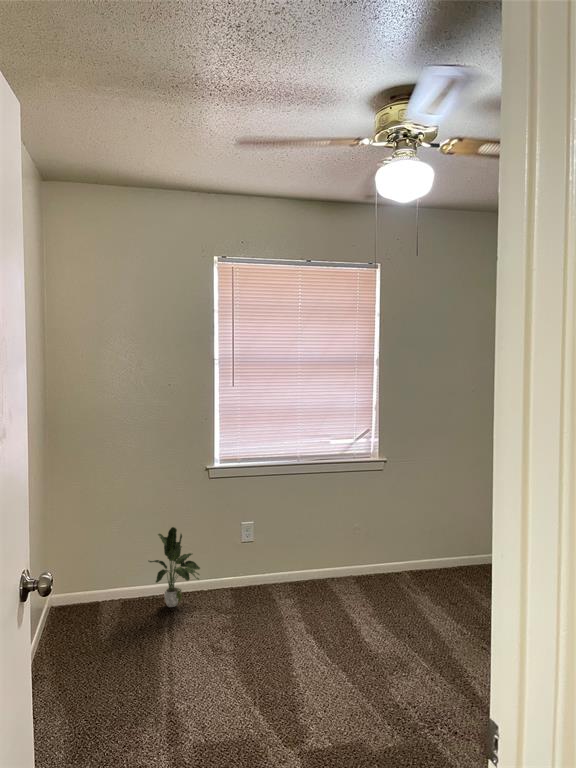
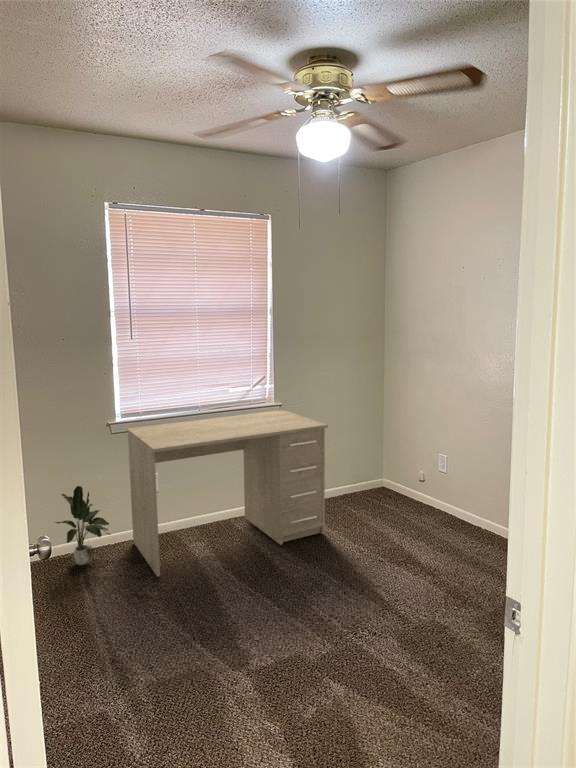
desk: none [224,466,430,630] -> present [127,410,328,577]

